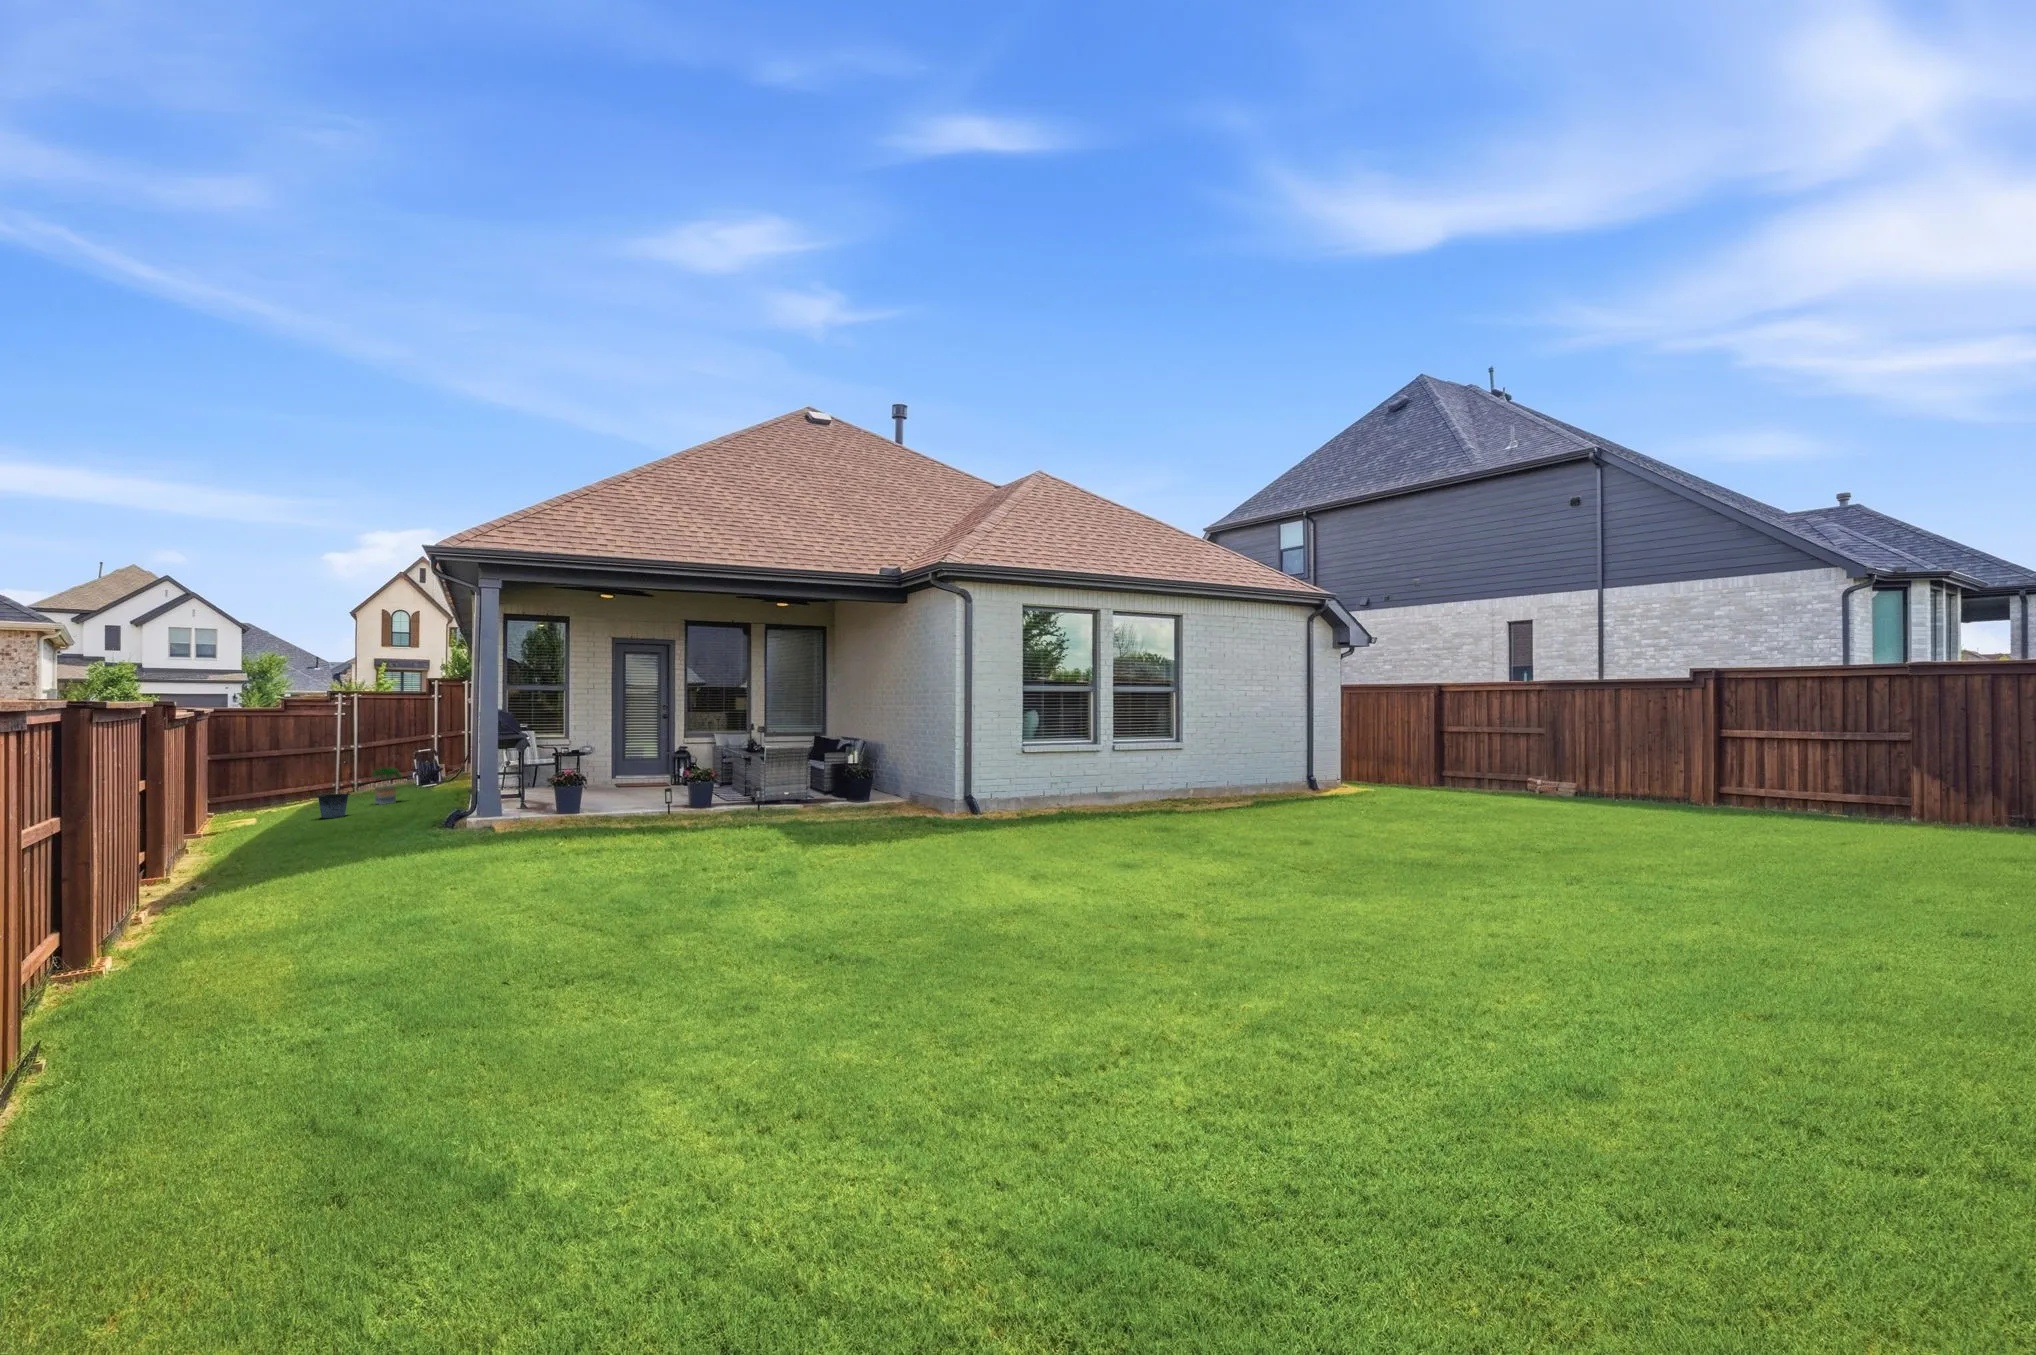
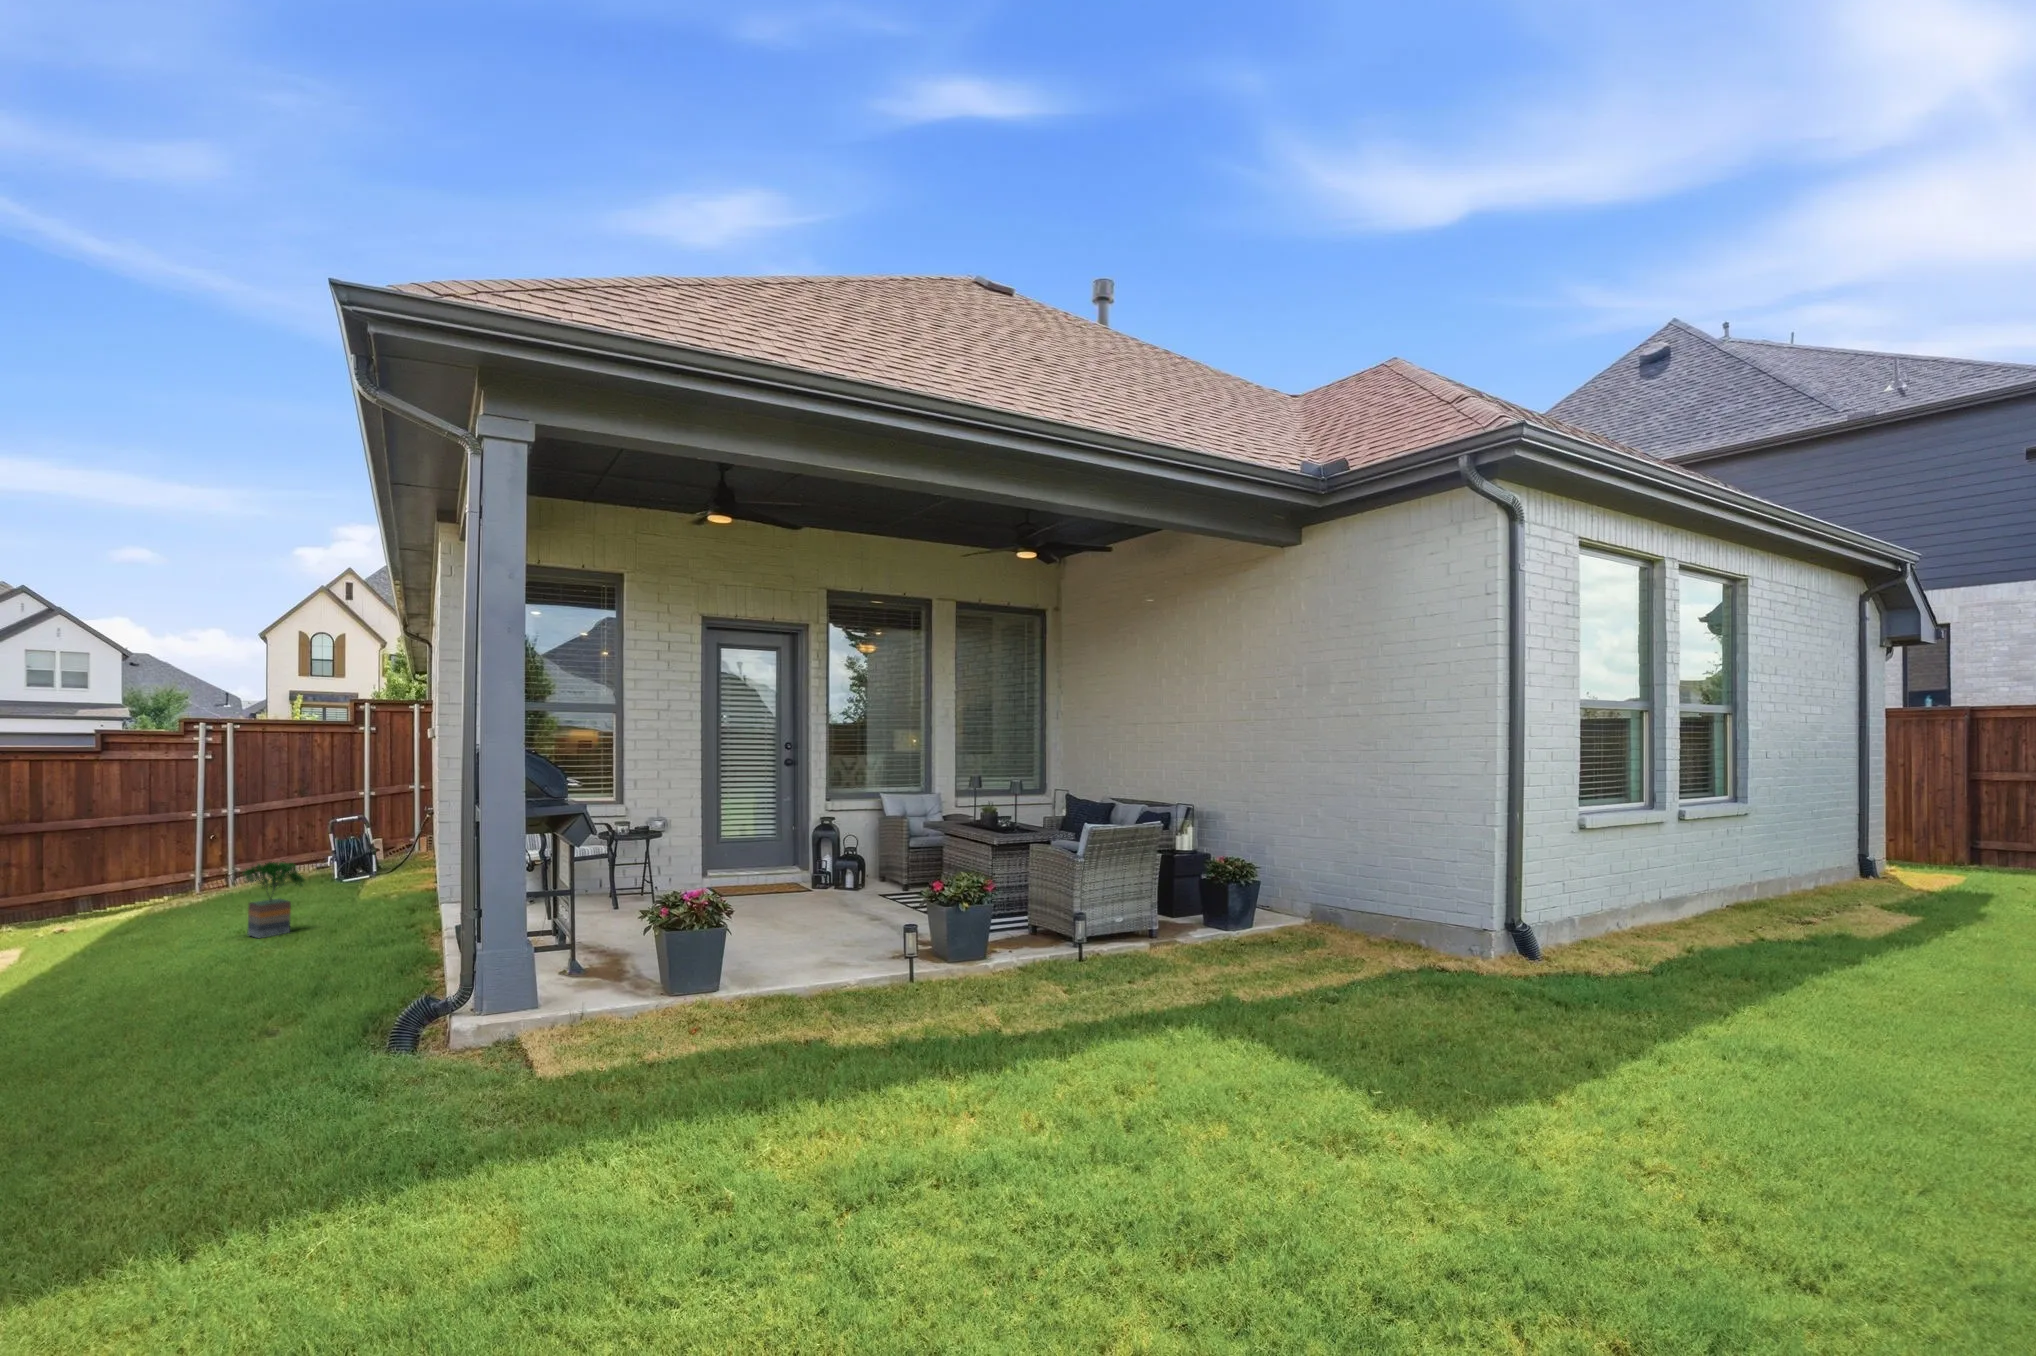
bucket: present [317,793,350,818] -> none [109,923,188,984]

